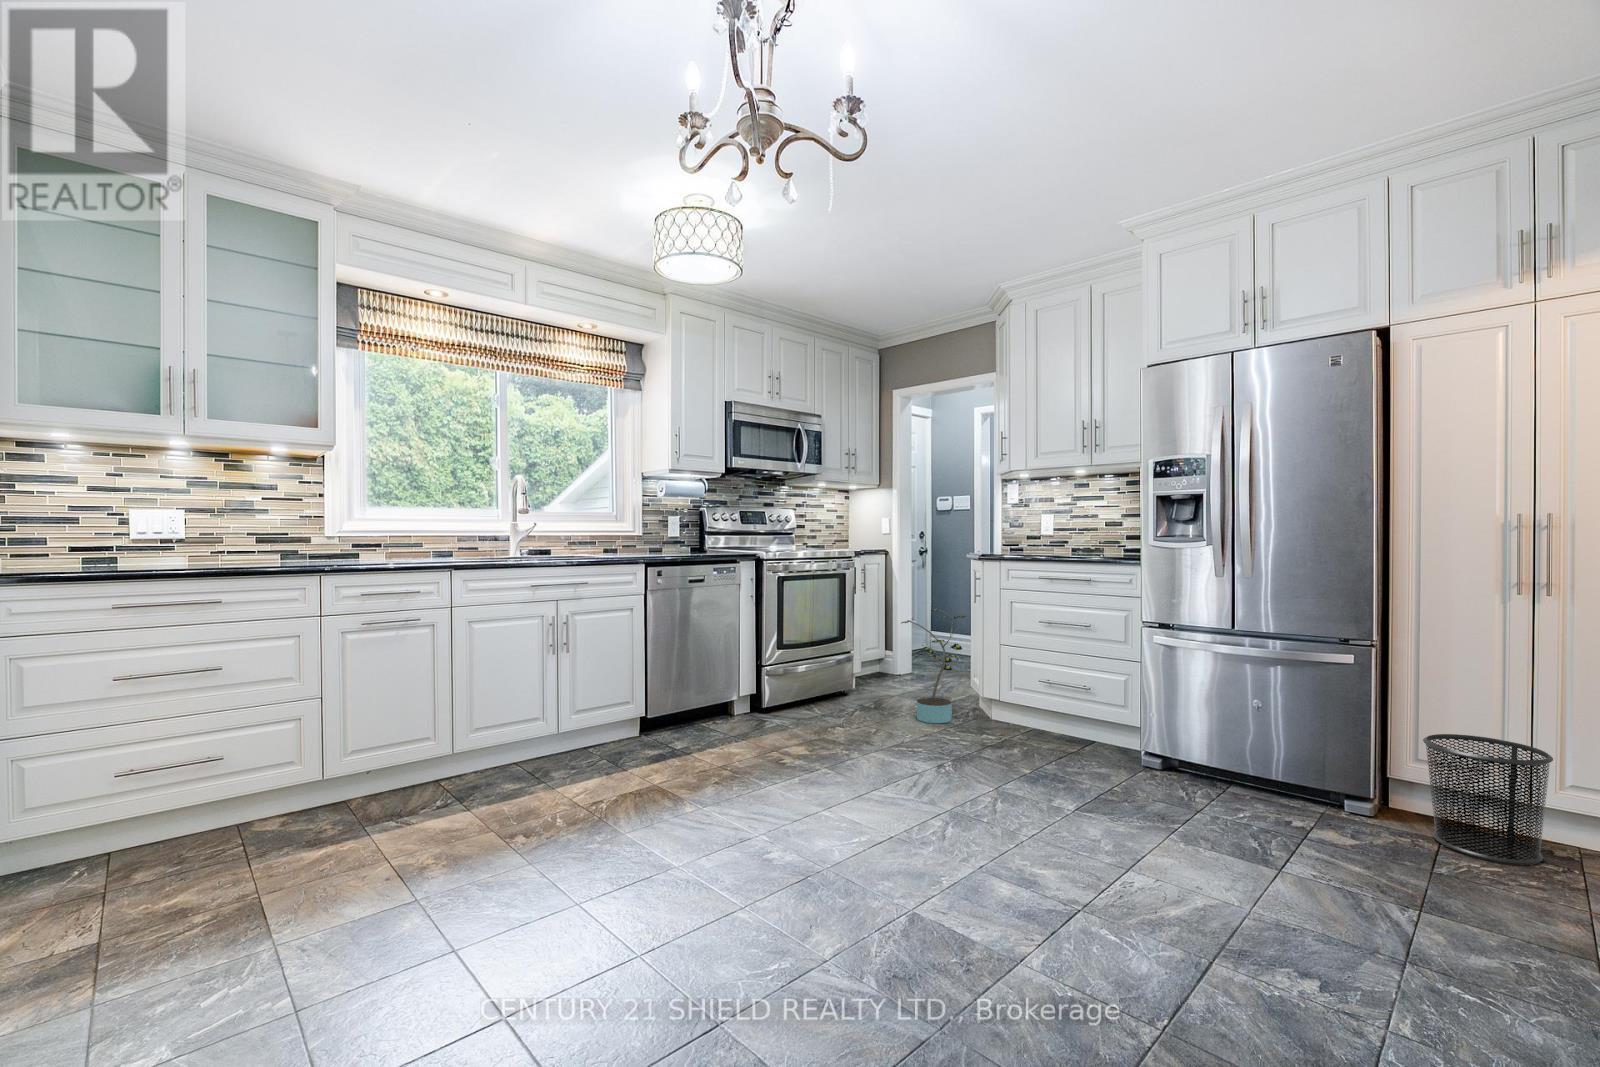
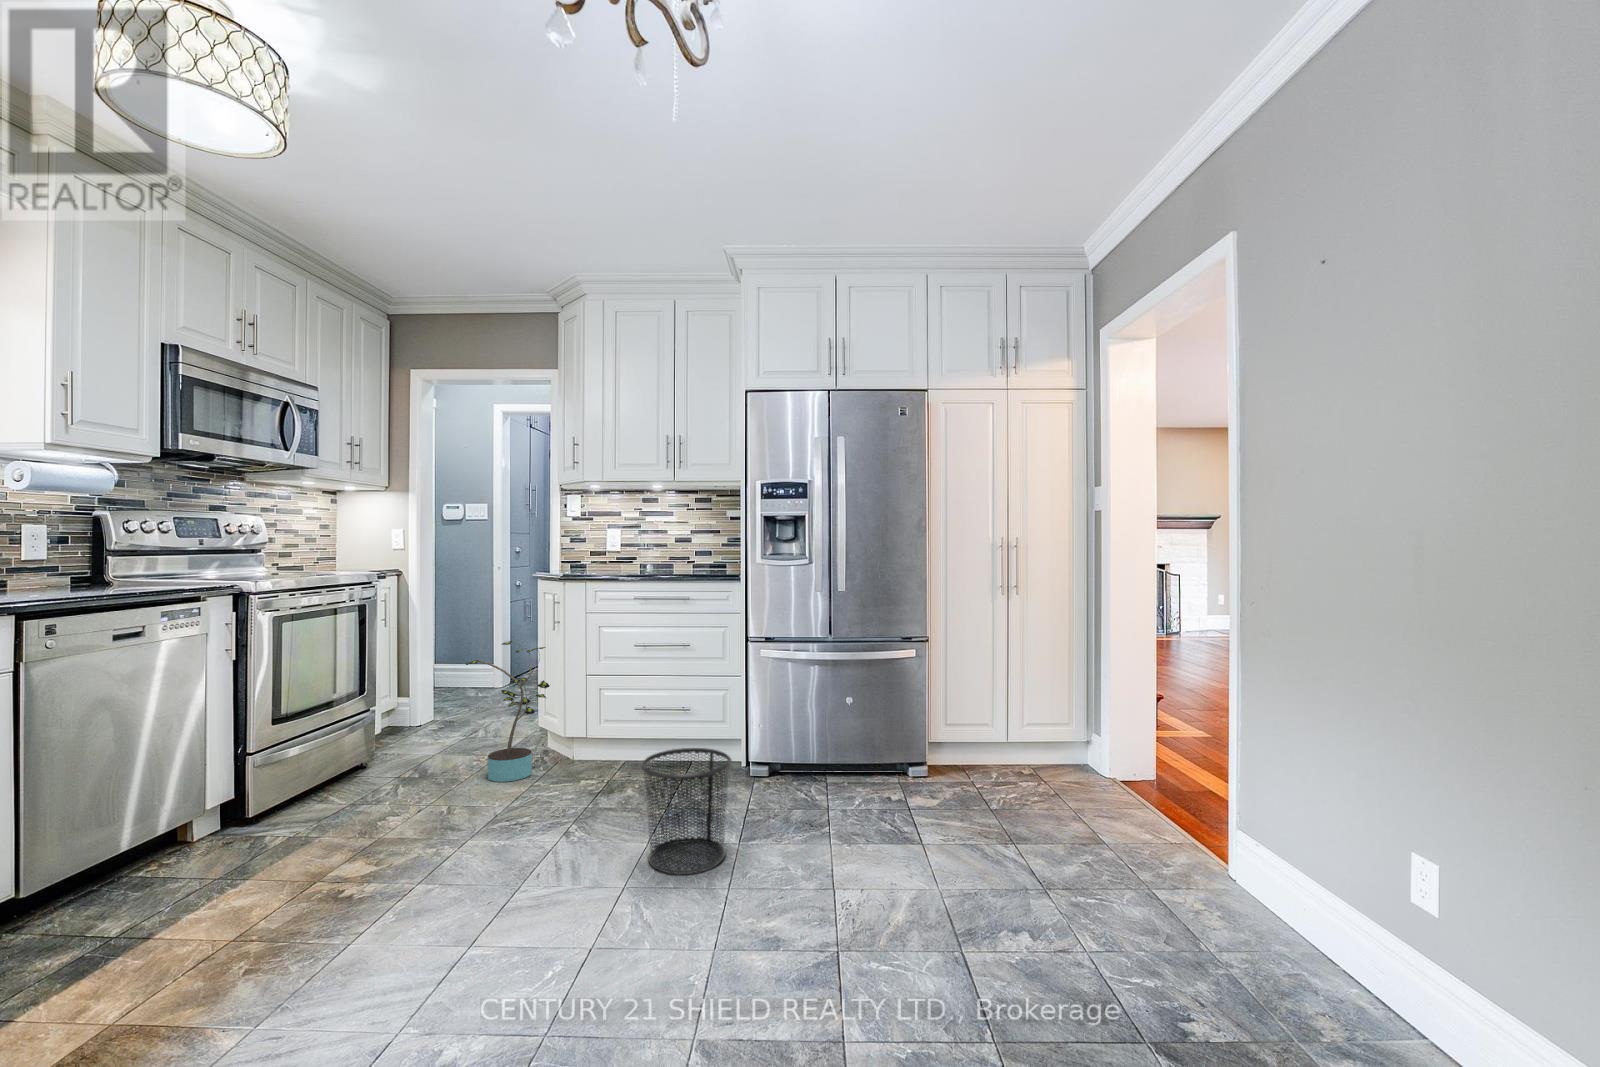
waste bin: present [1423,734,1553,865] -> present [641,748,732,874]

